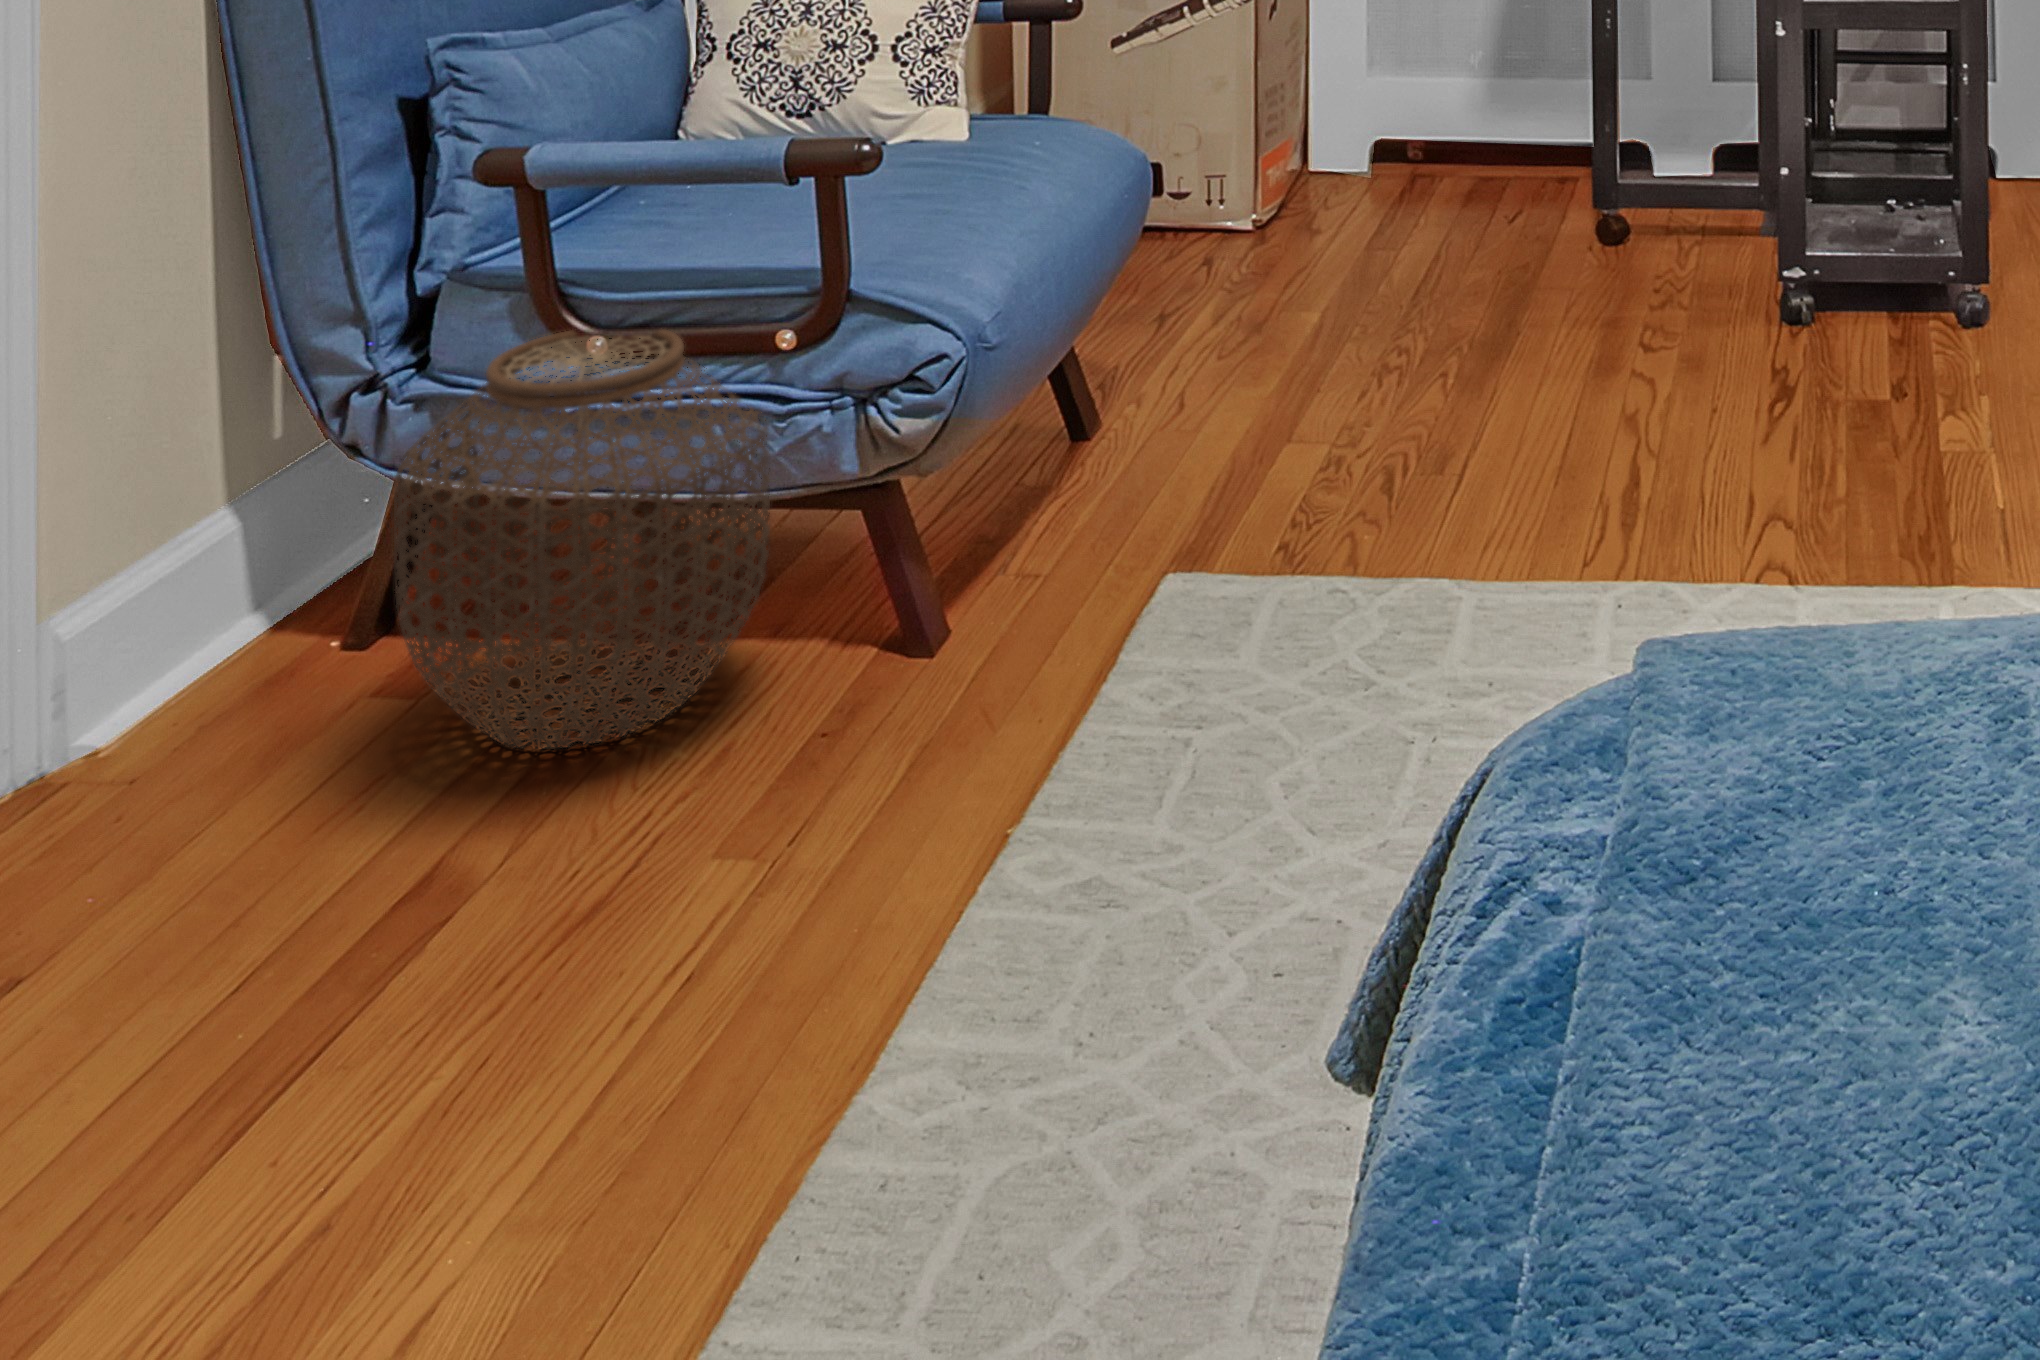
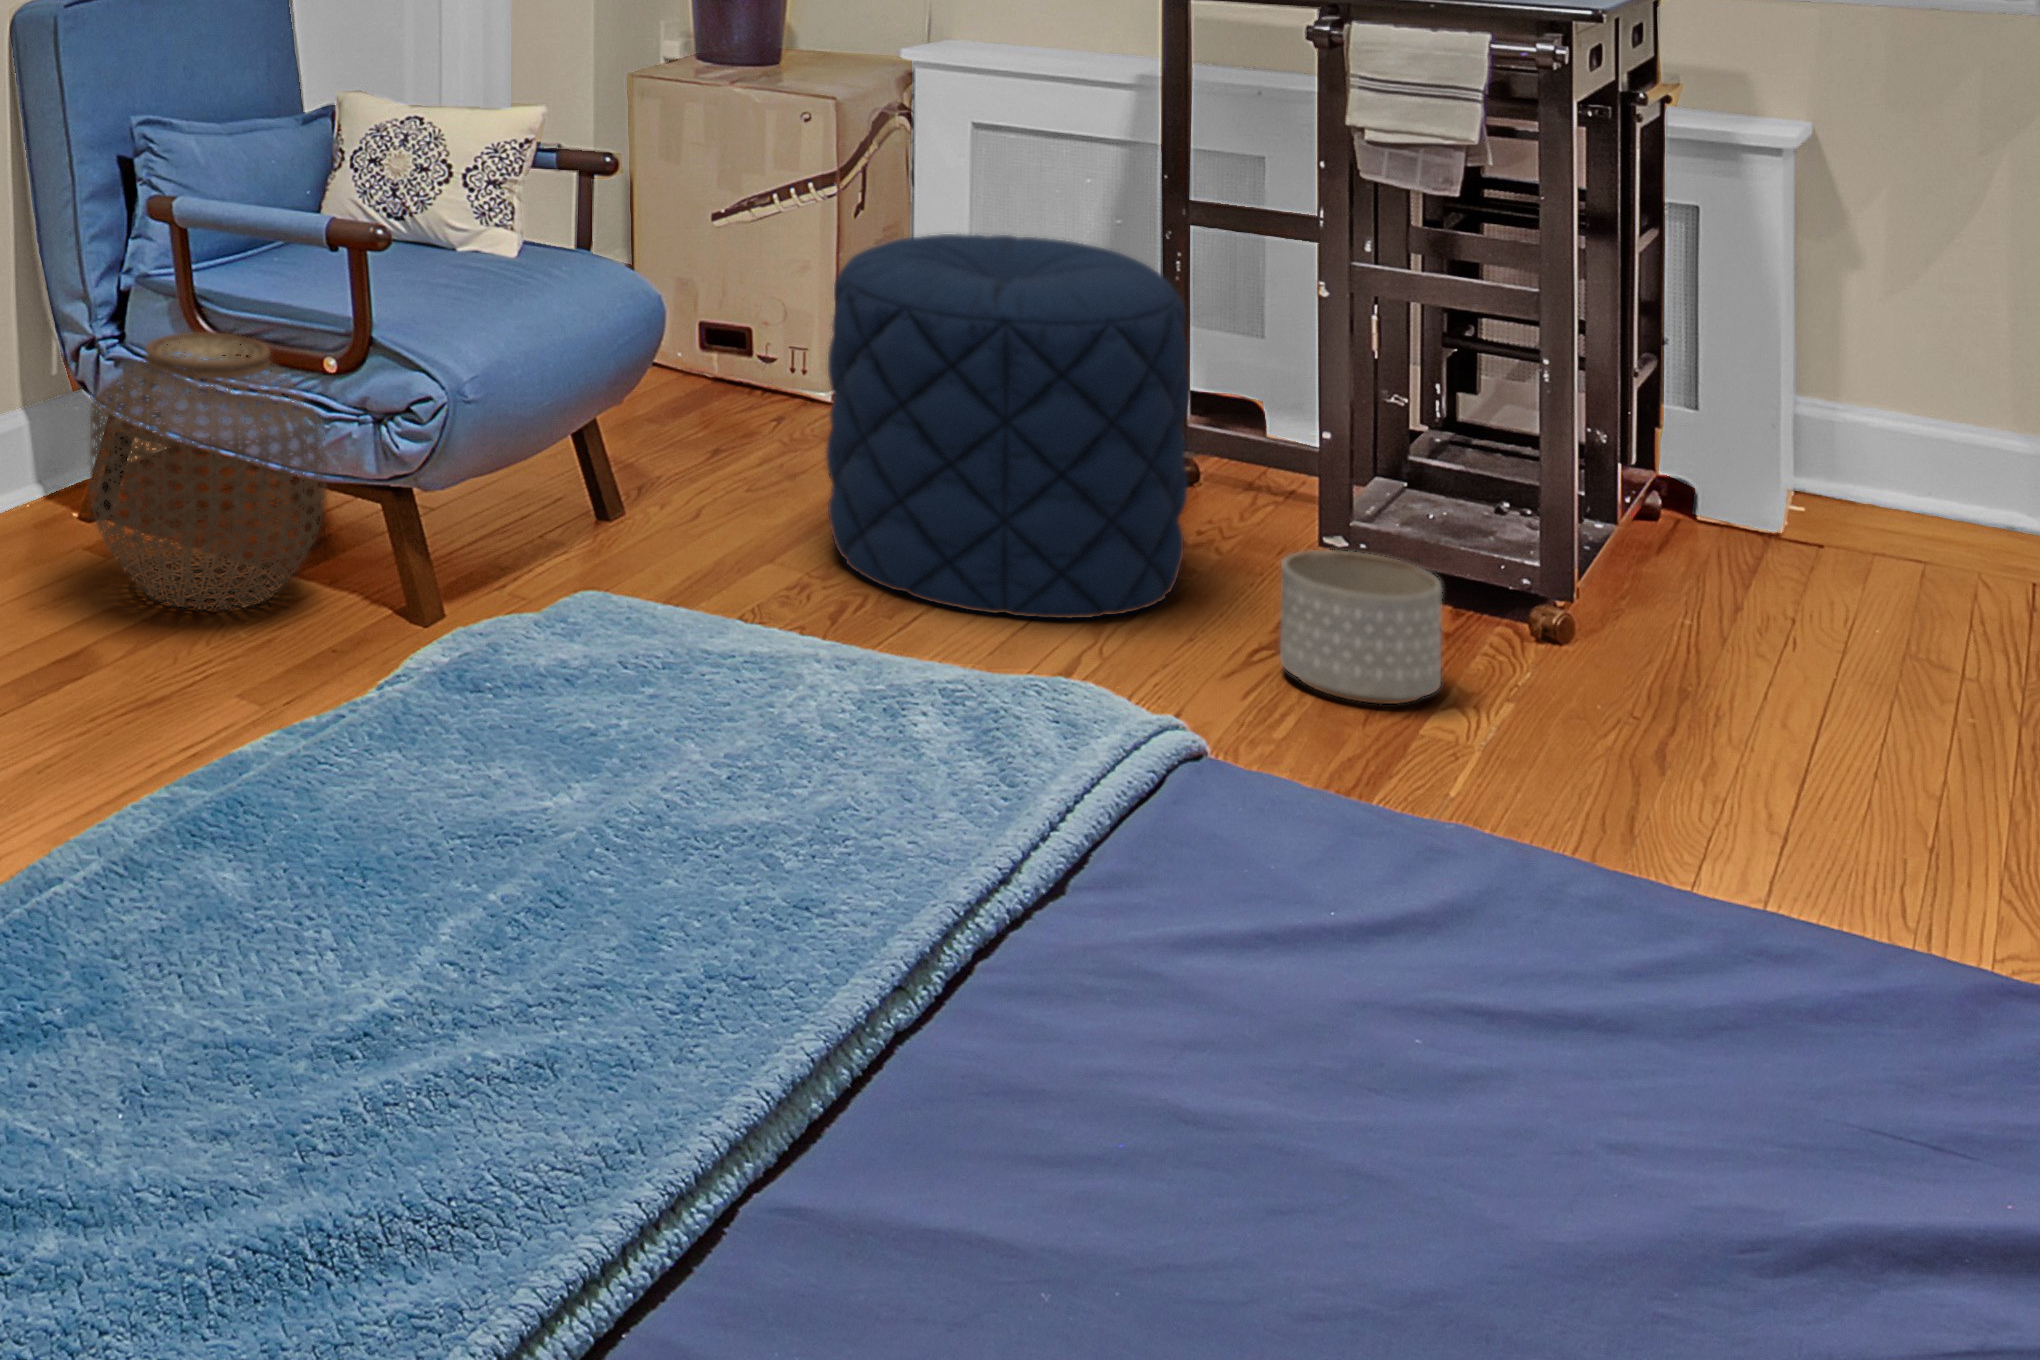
pouf: none [1346,27,1728,471] -> present [826,234,1190,618]
planter: none [1862,317,2014,481] -> present [1280,550,1442,704]

